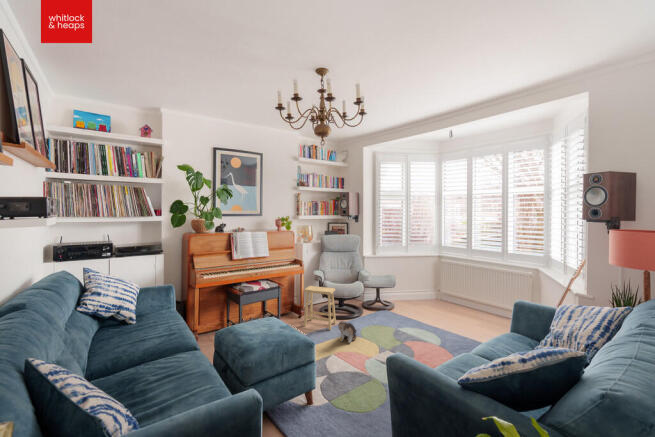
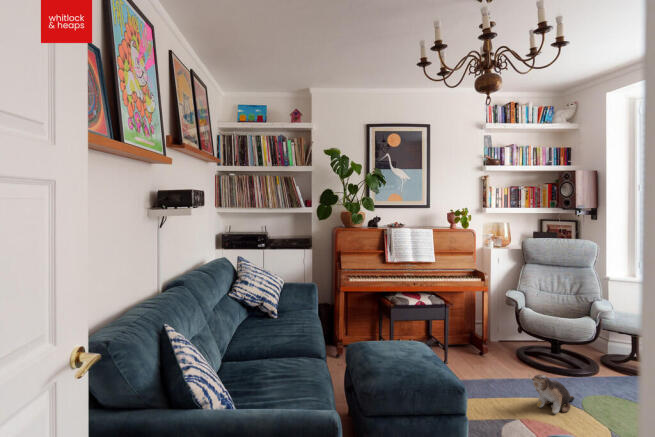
footstool: present [304,286,336,330] -> none [482,312,539,386]

